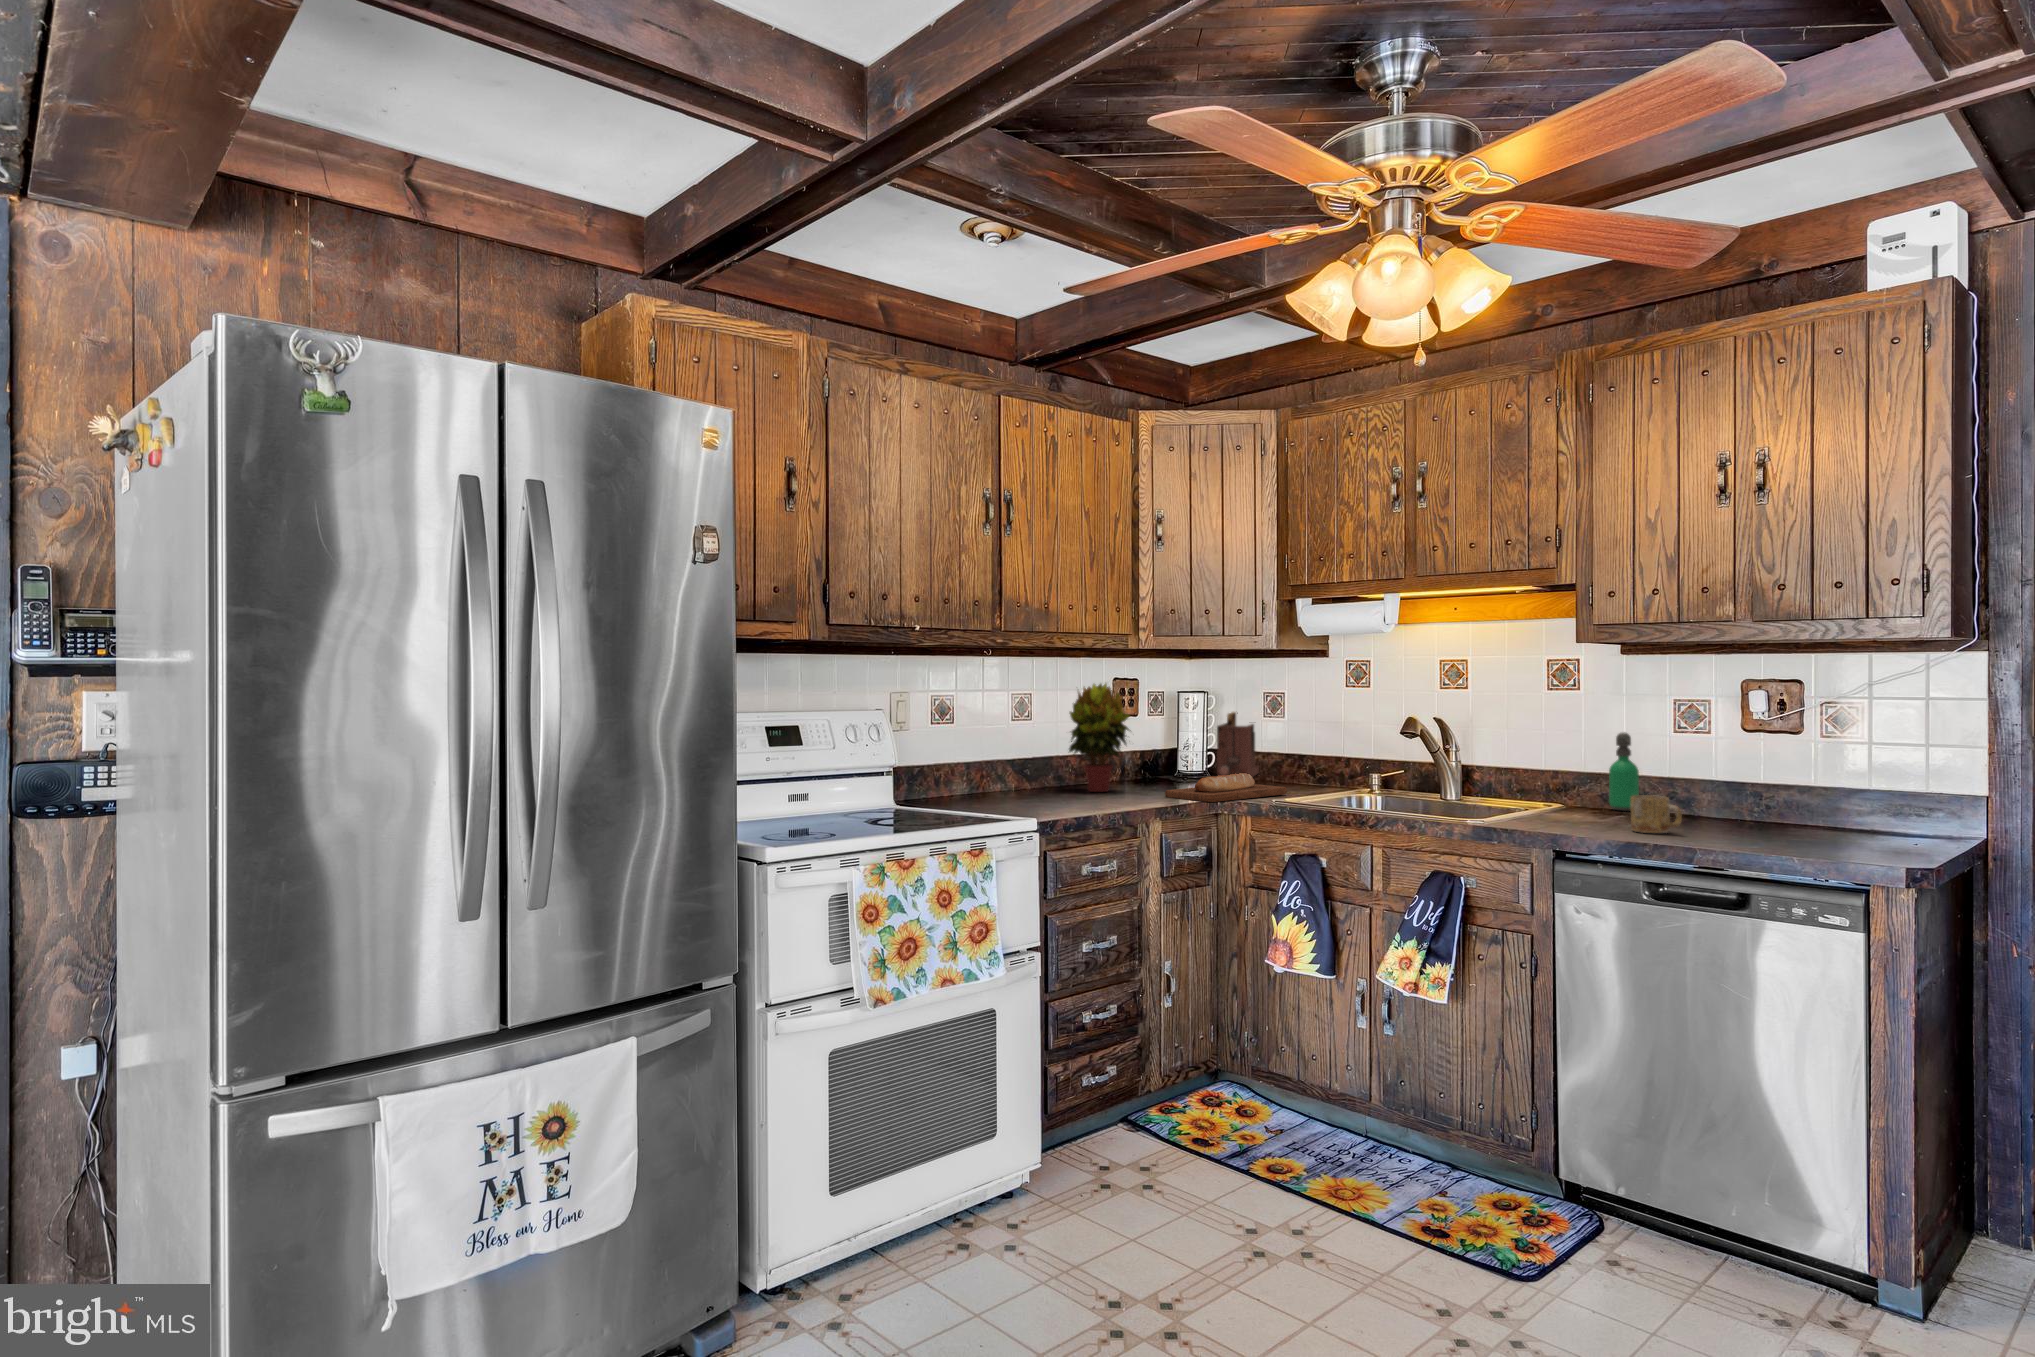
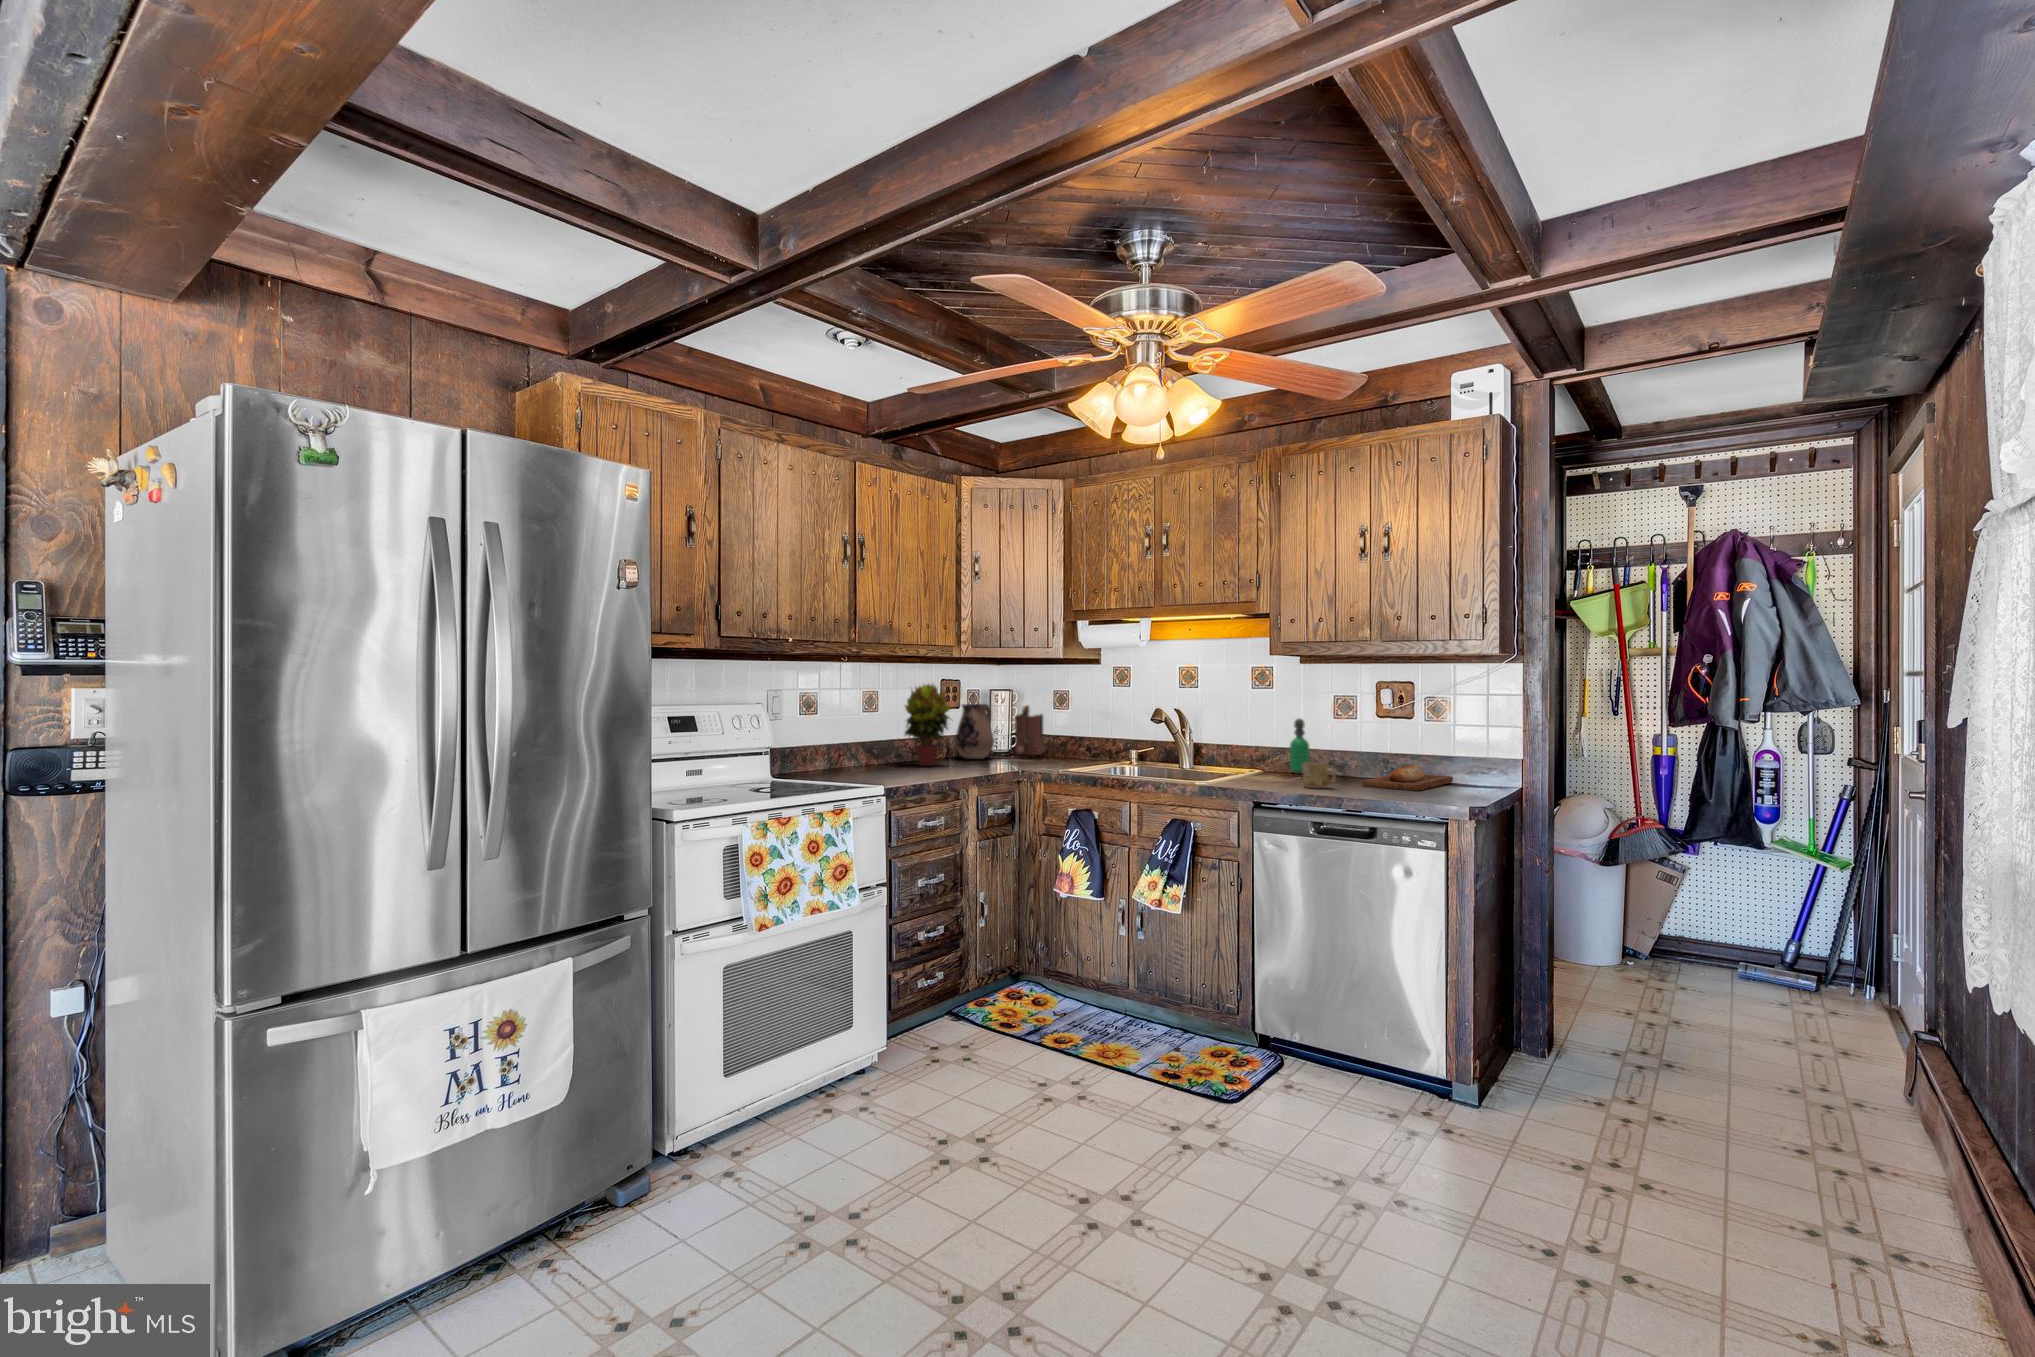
ceramic pitcher: none [1137,710,1188,783] -> present [956,704,994,759]
bread loaf: present [1165,773,1287,802] -> present [1363,765,1453,791]

